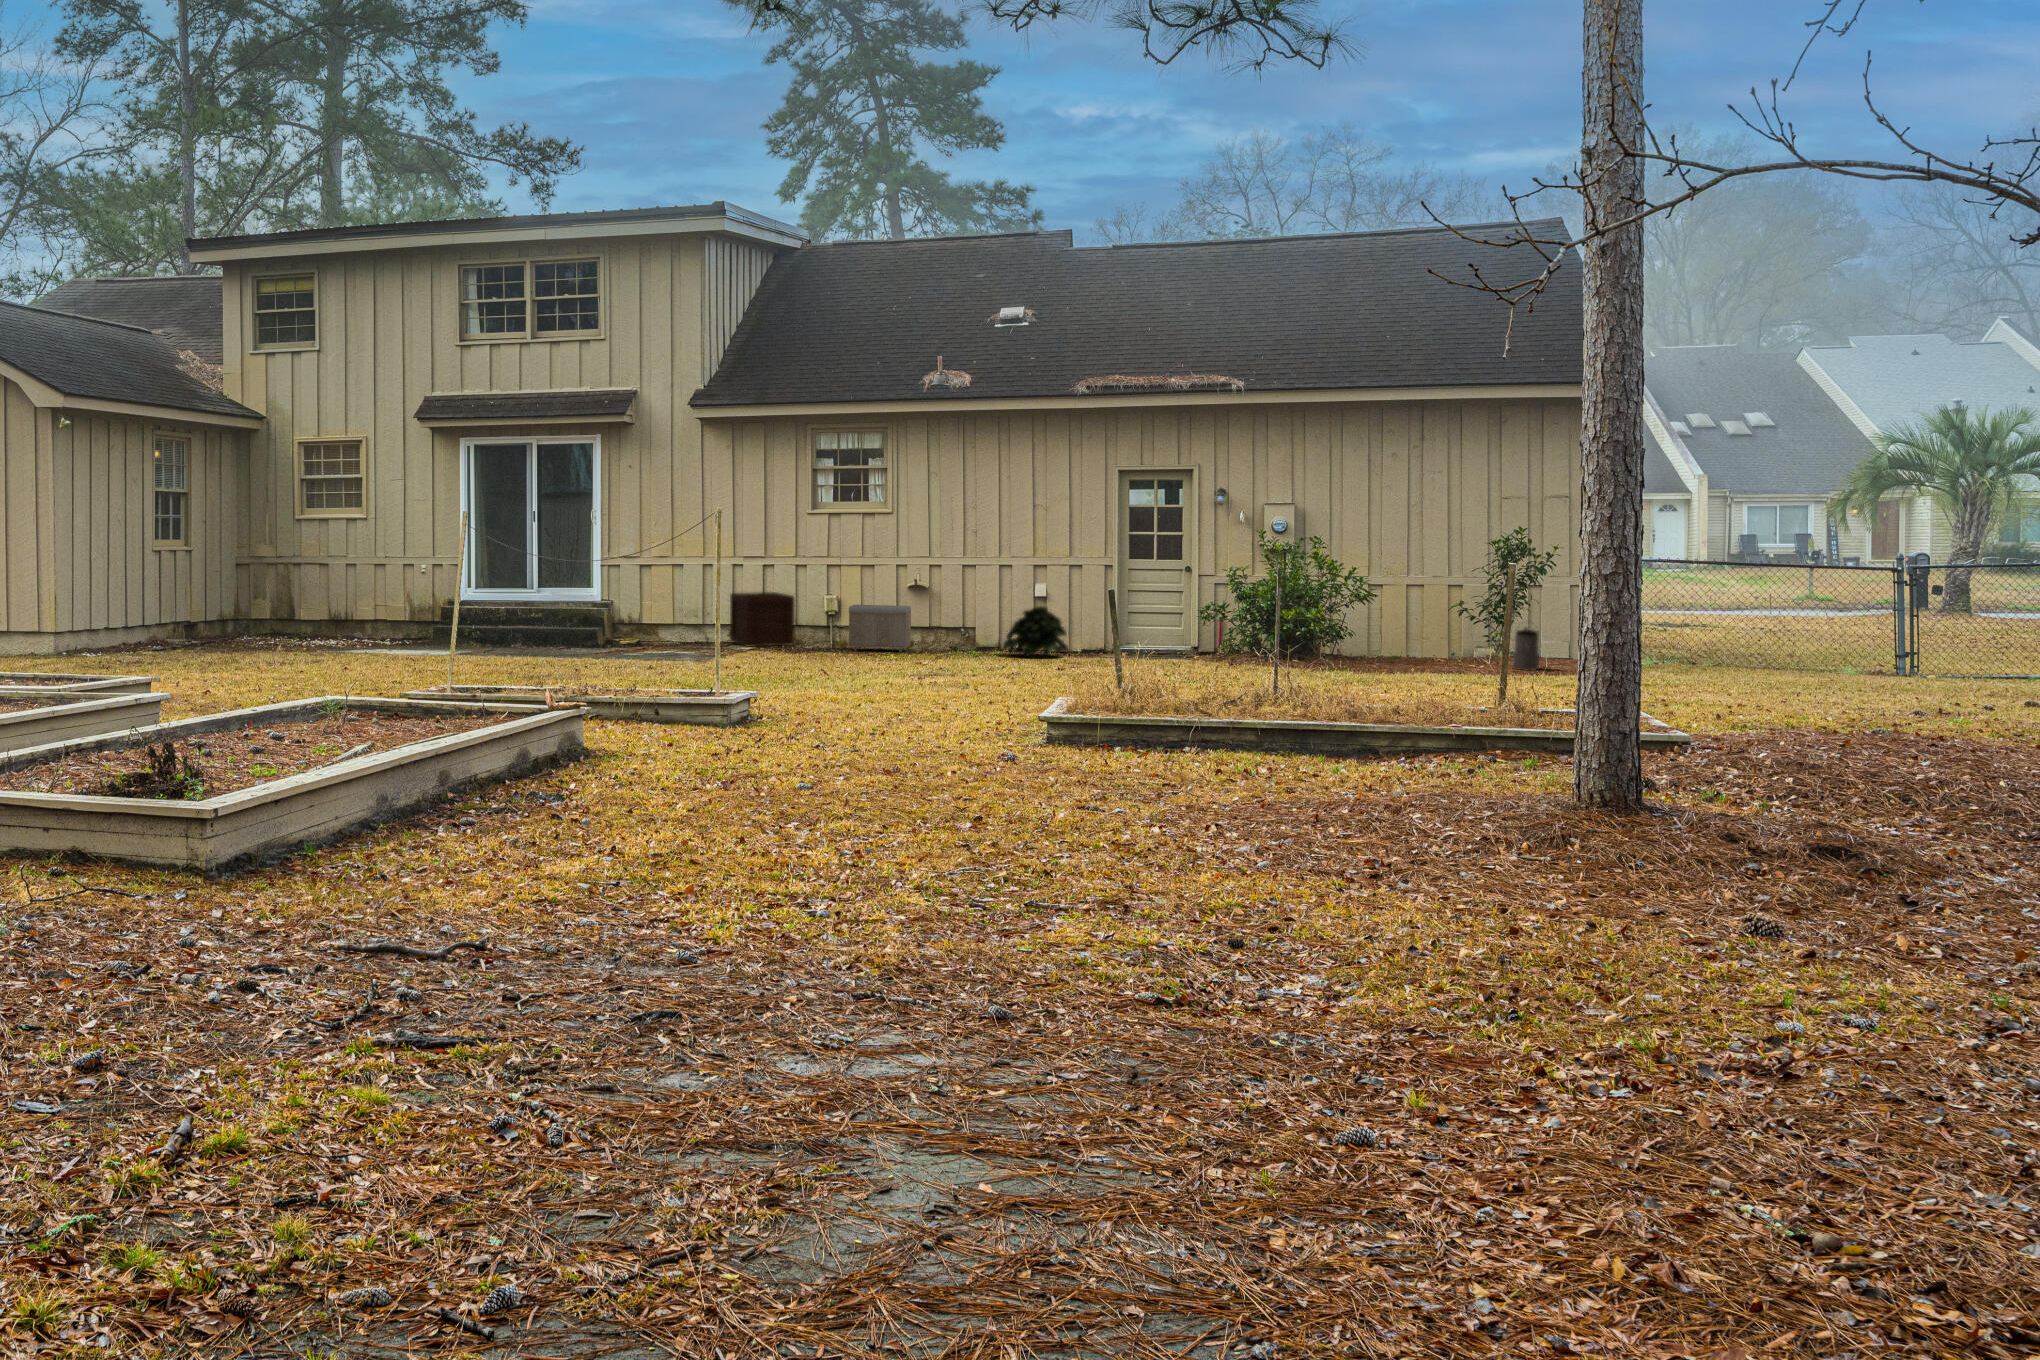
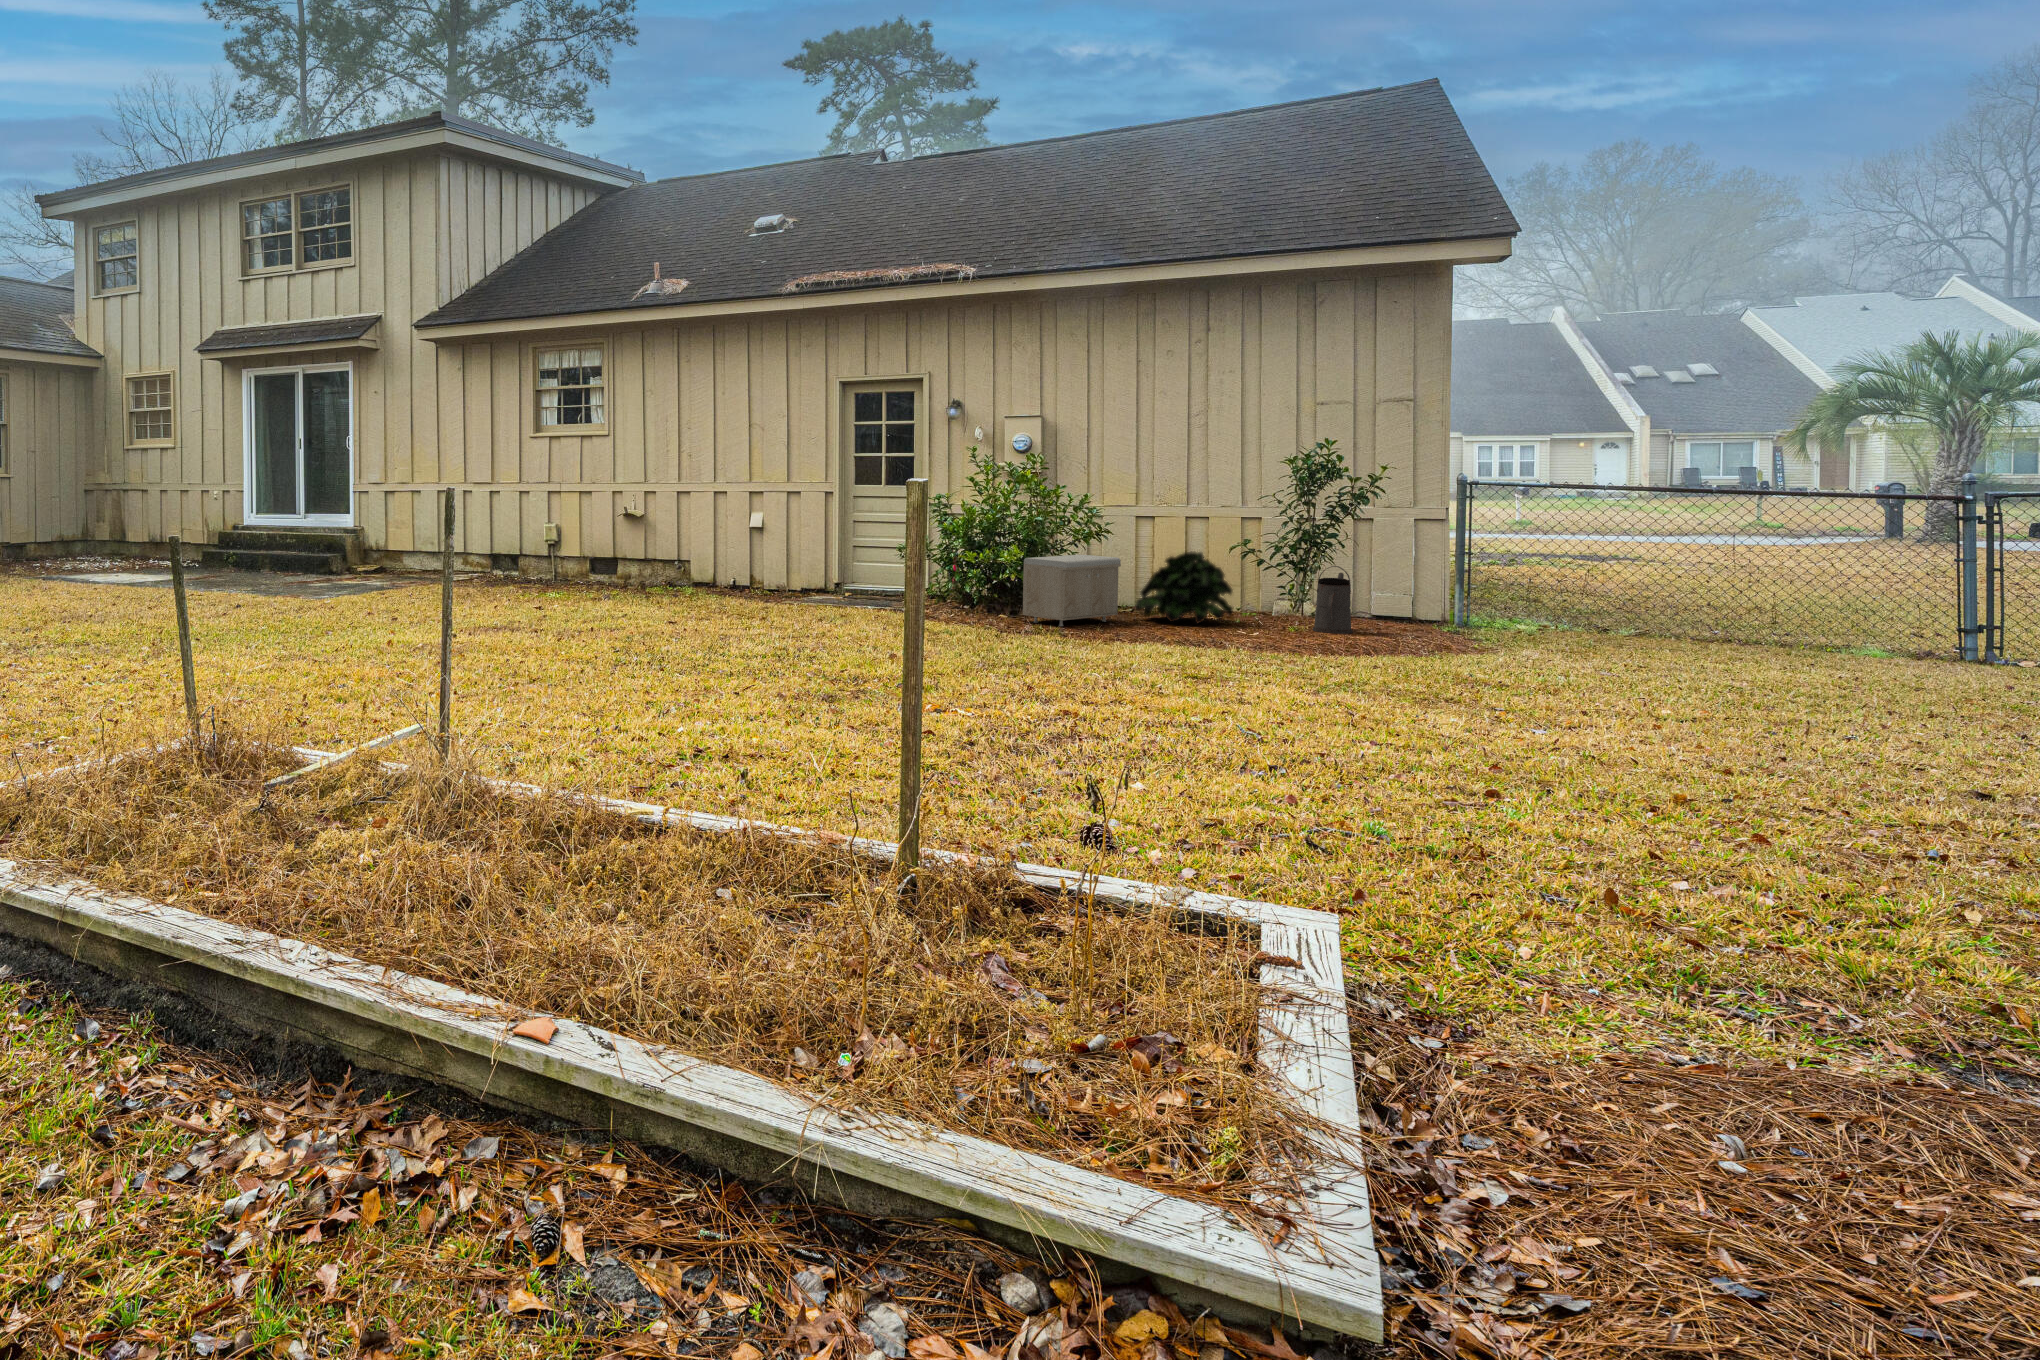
wooden crate: present [730,592,795,646] -> none [468,523,522,579]
storage bench: present [849,605,911,652] -> present [1023,555,1121,626]
potted plant: present [1003,606,1067,656] -> present [1136,551,1233,623]

